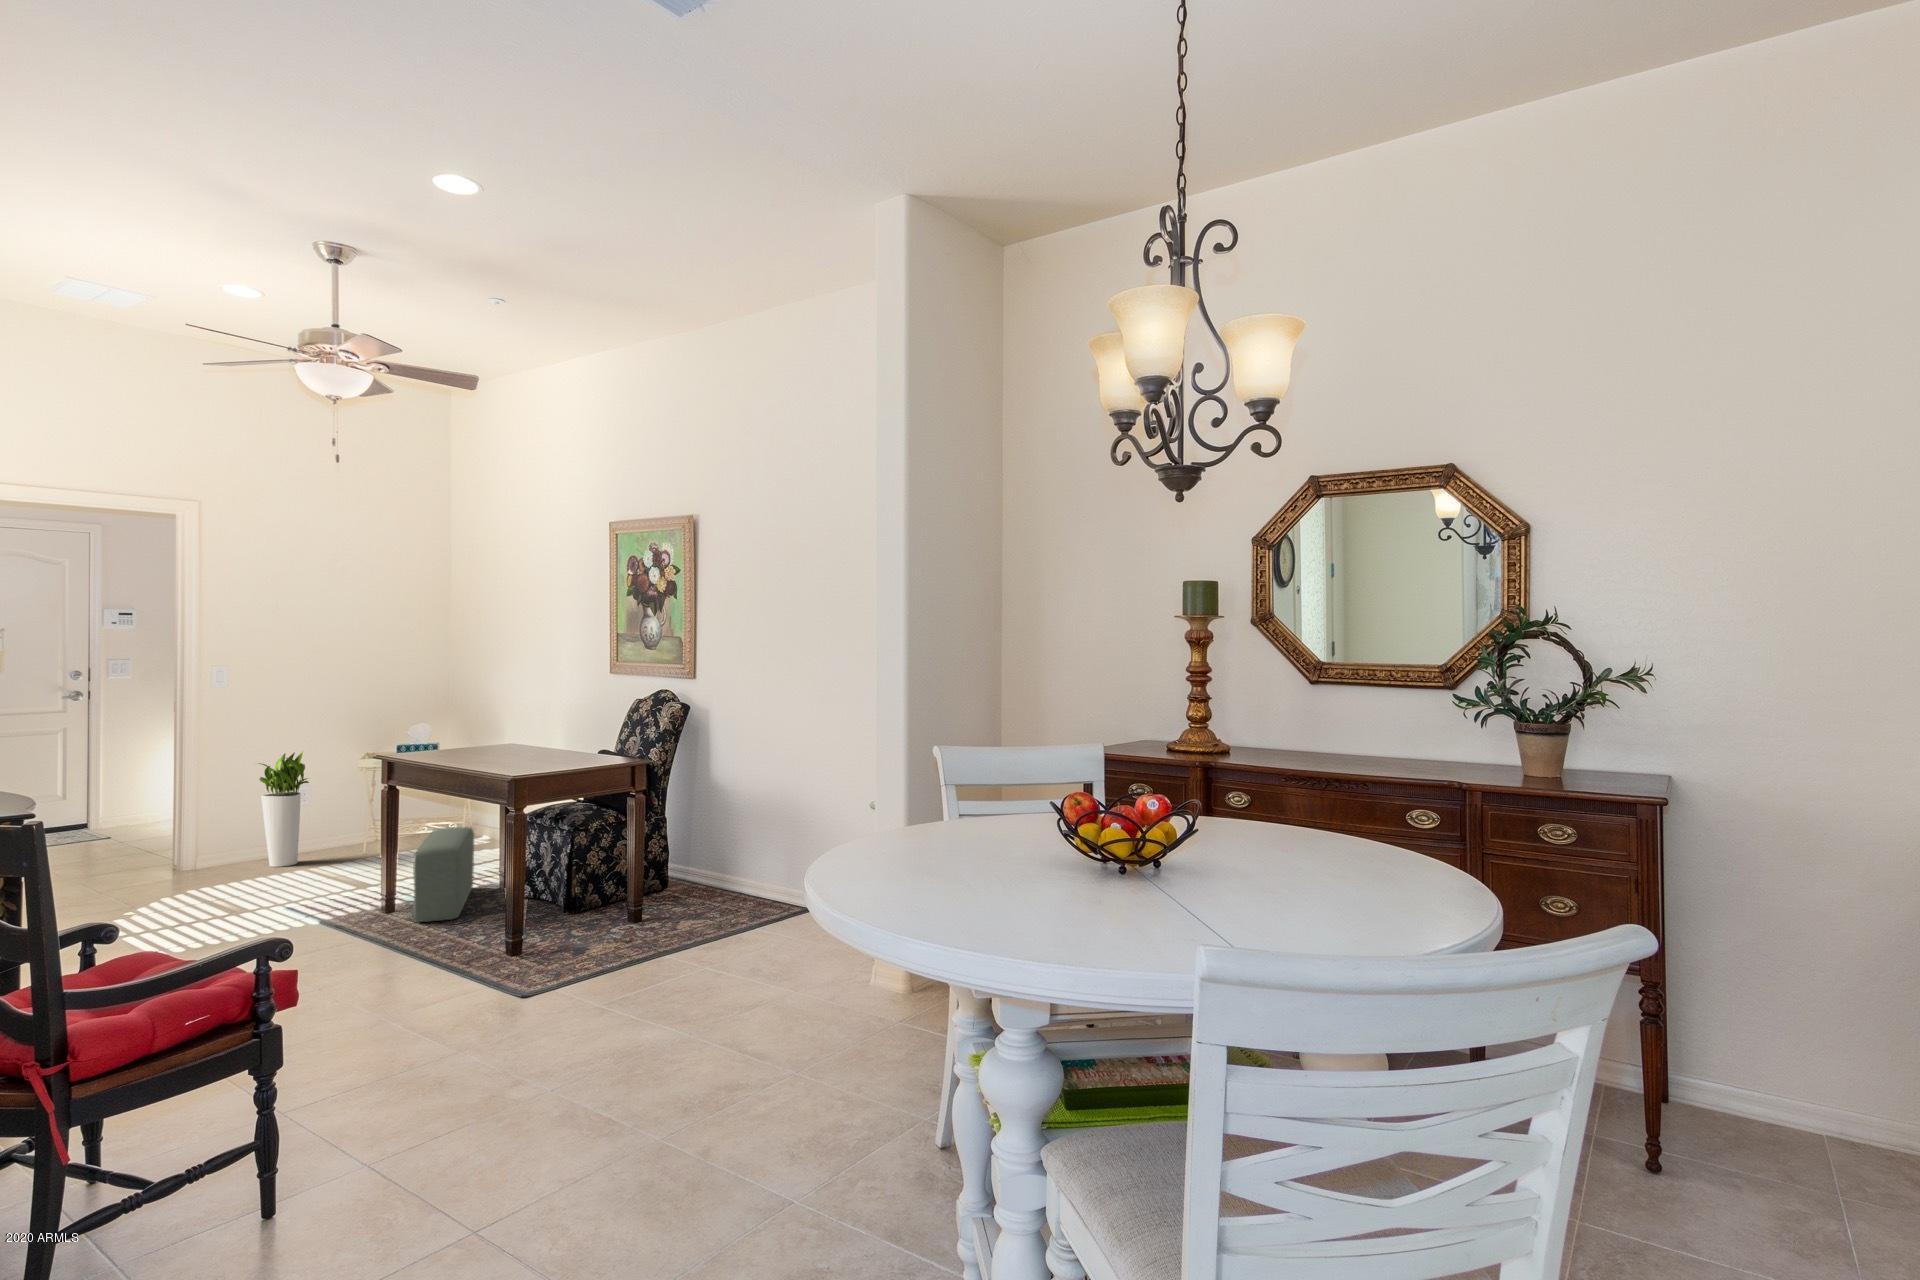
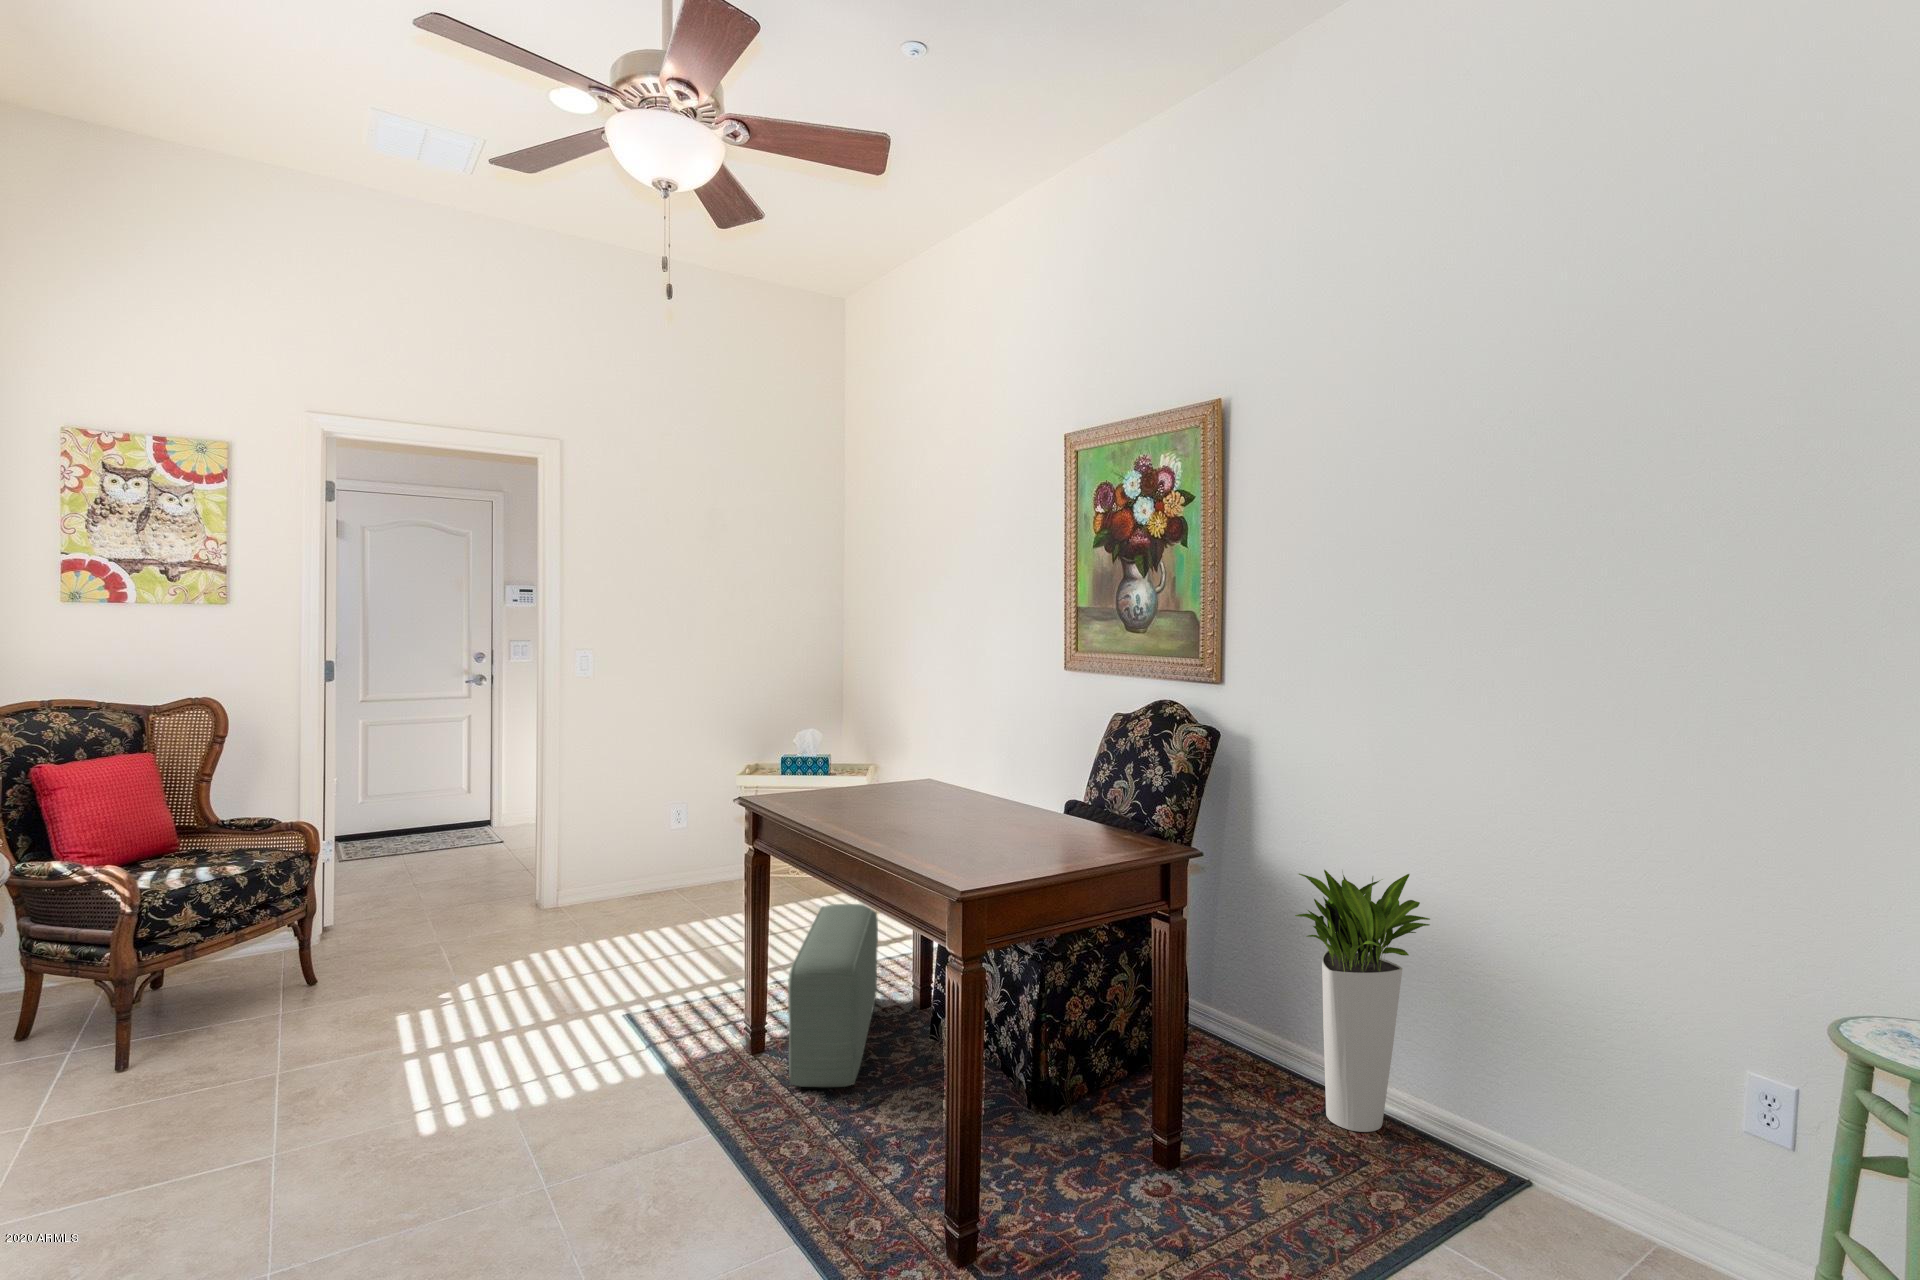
planter: present [259,752,309,867] -> present [1295,870,1430,1132]

